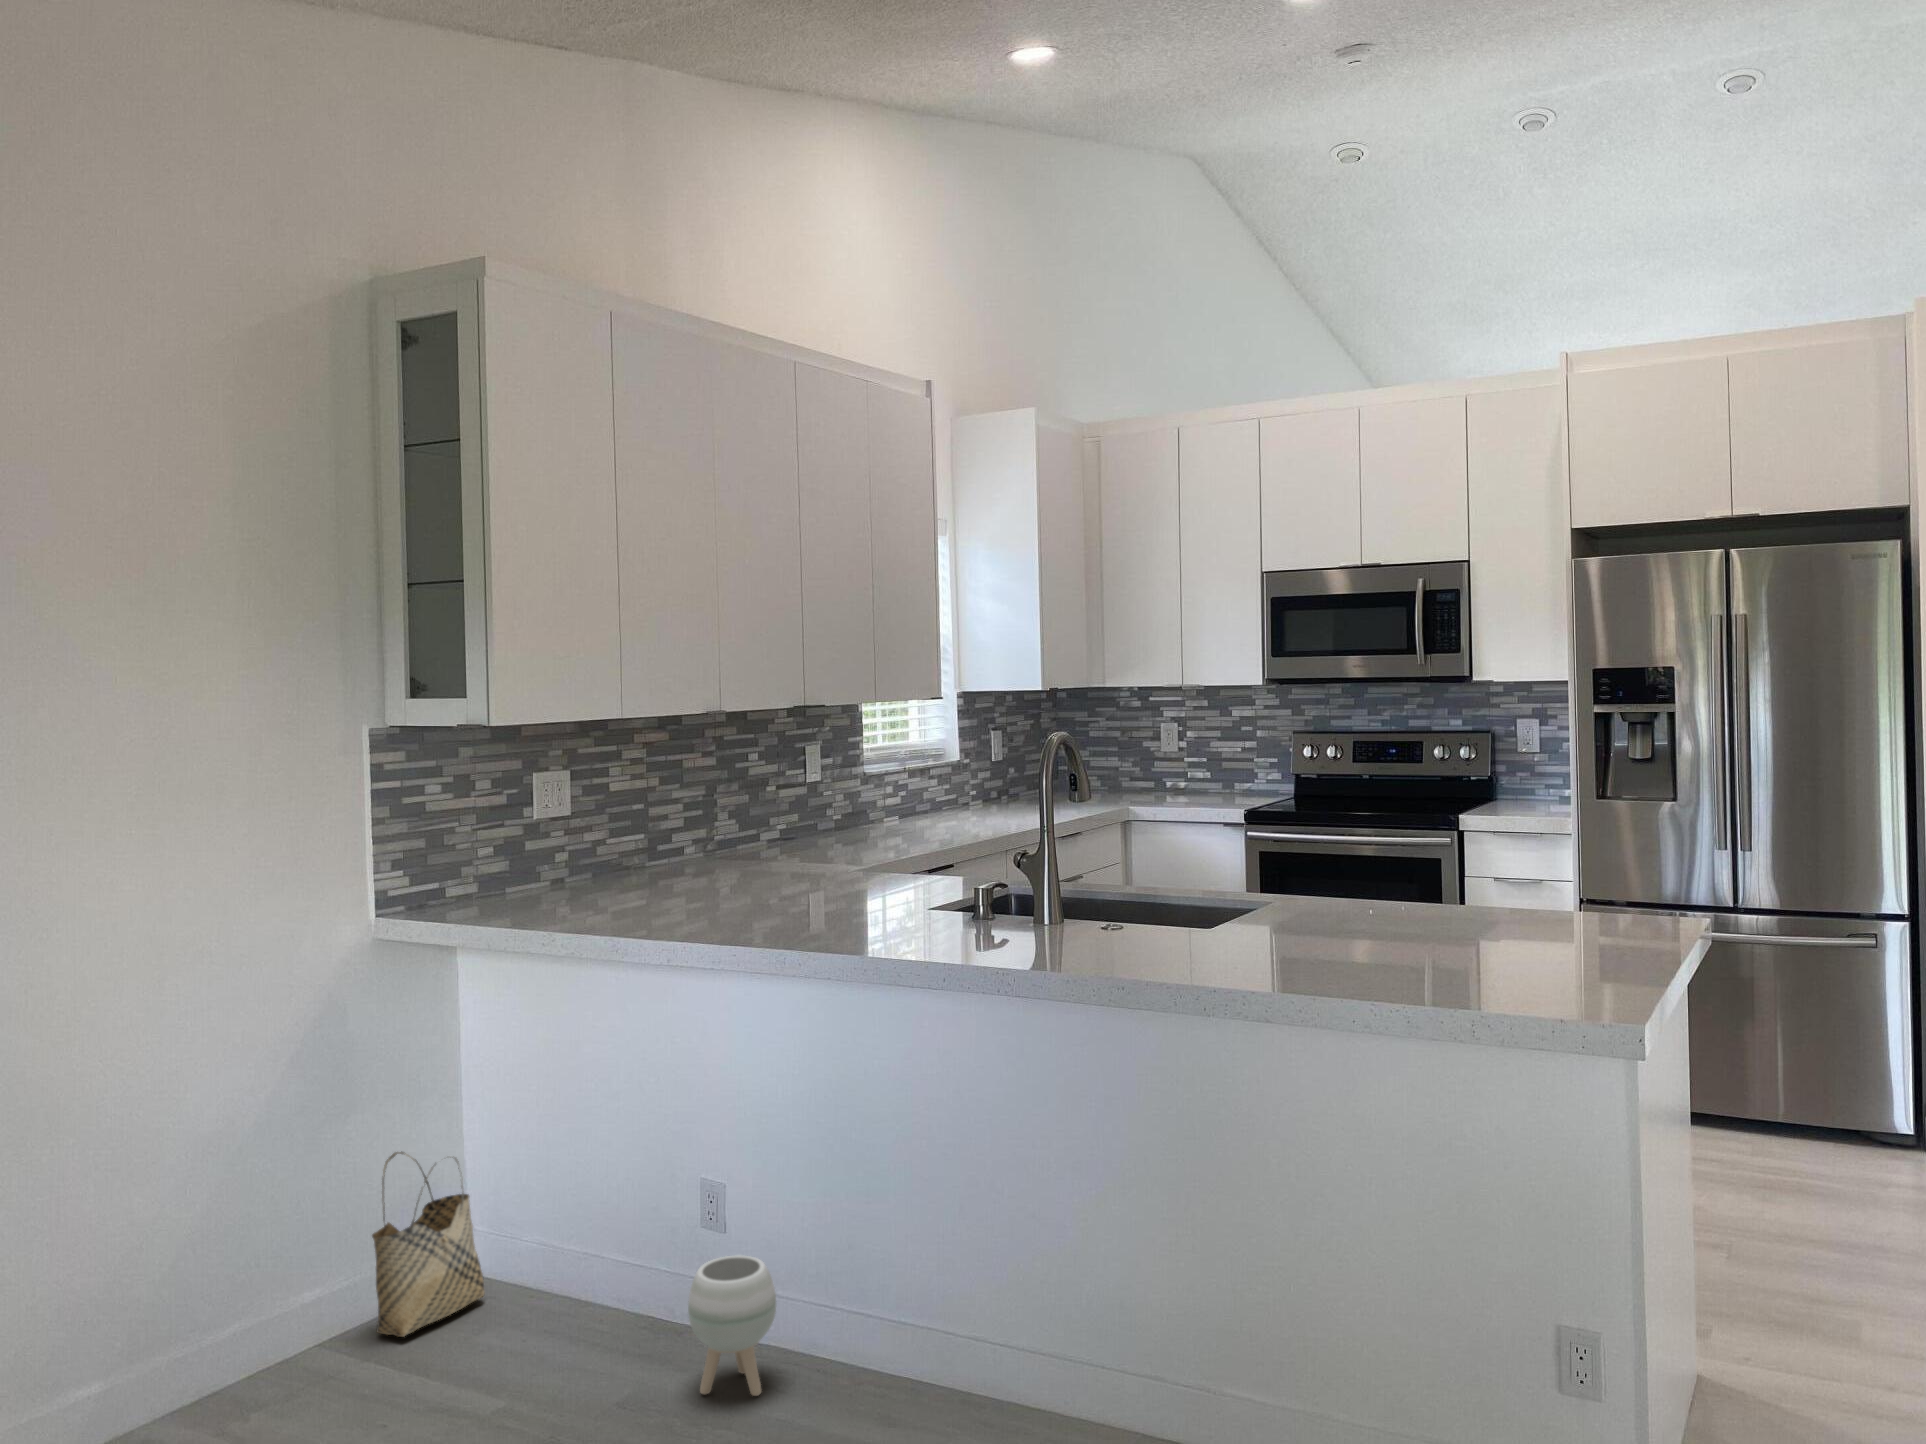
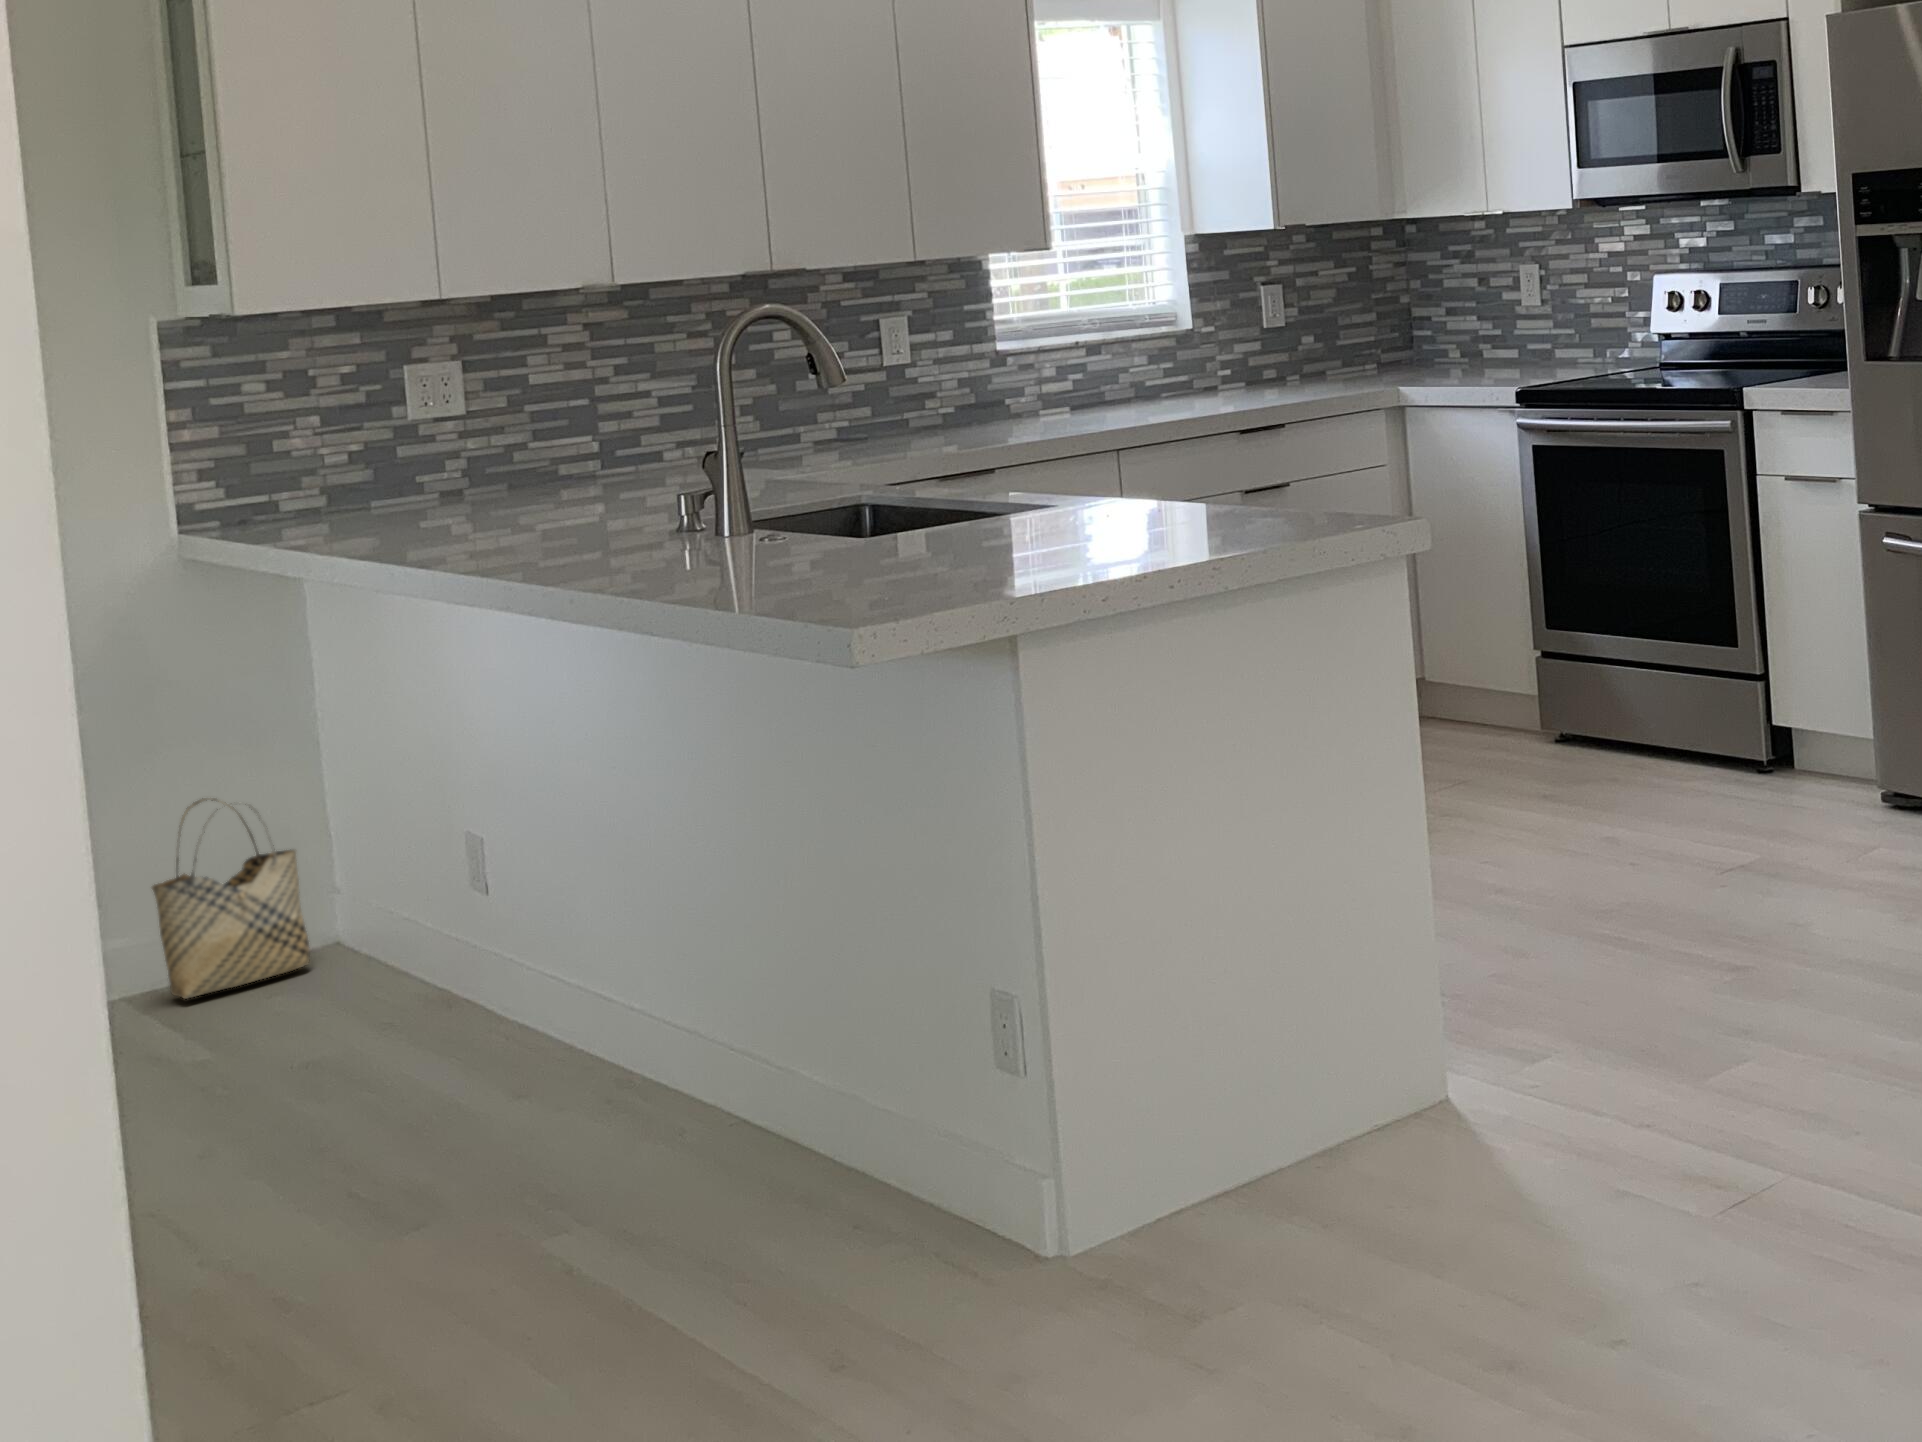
planter: present [688,1255,776,1396] -> none [352,915,461,1070]

